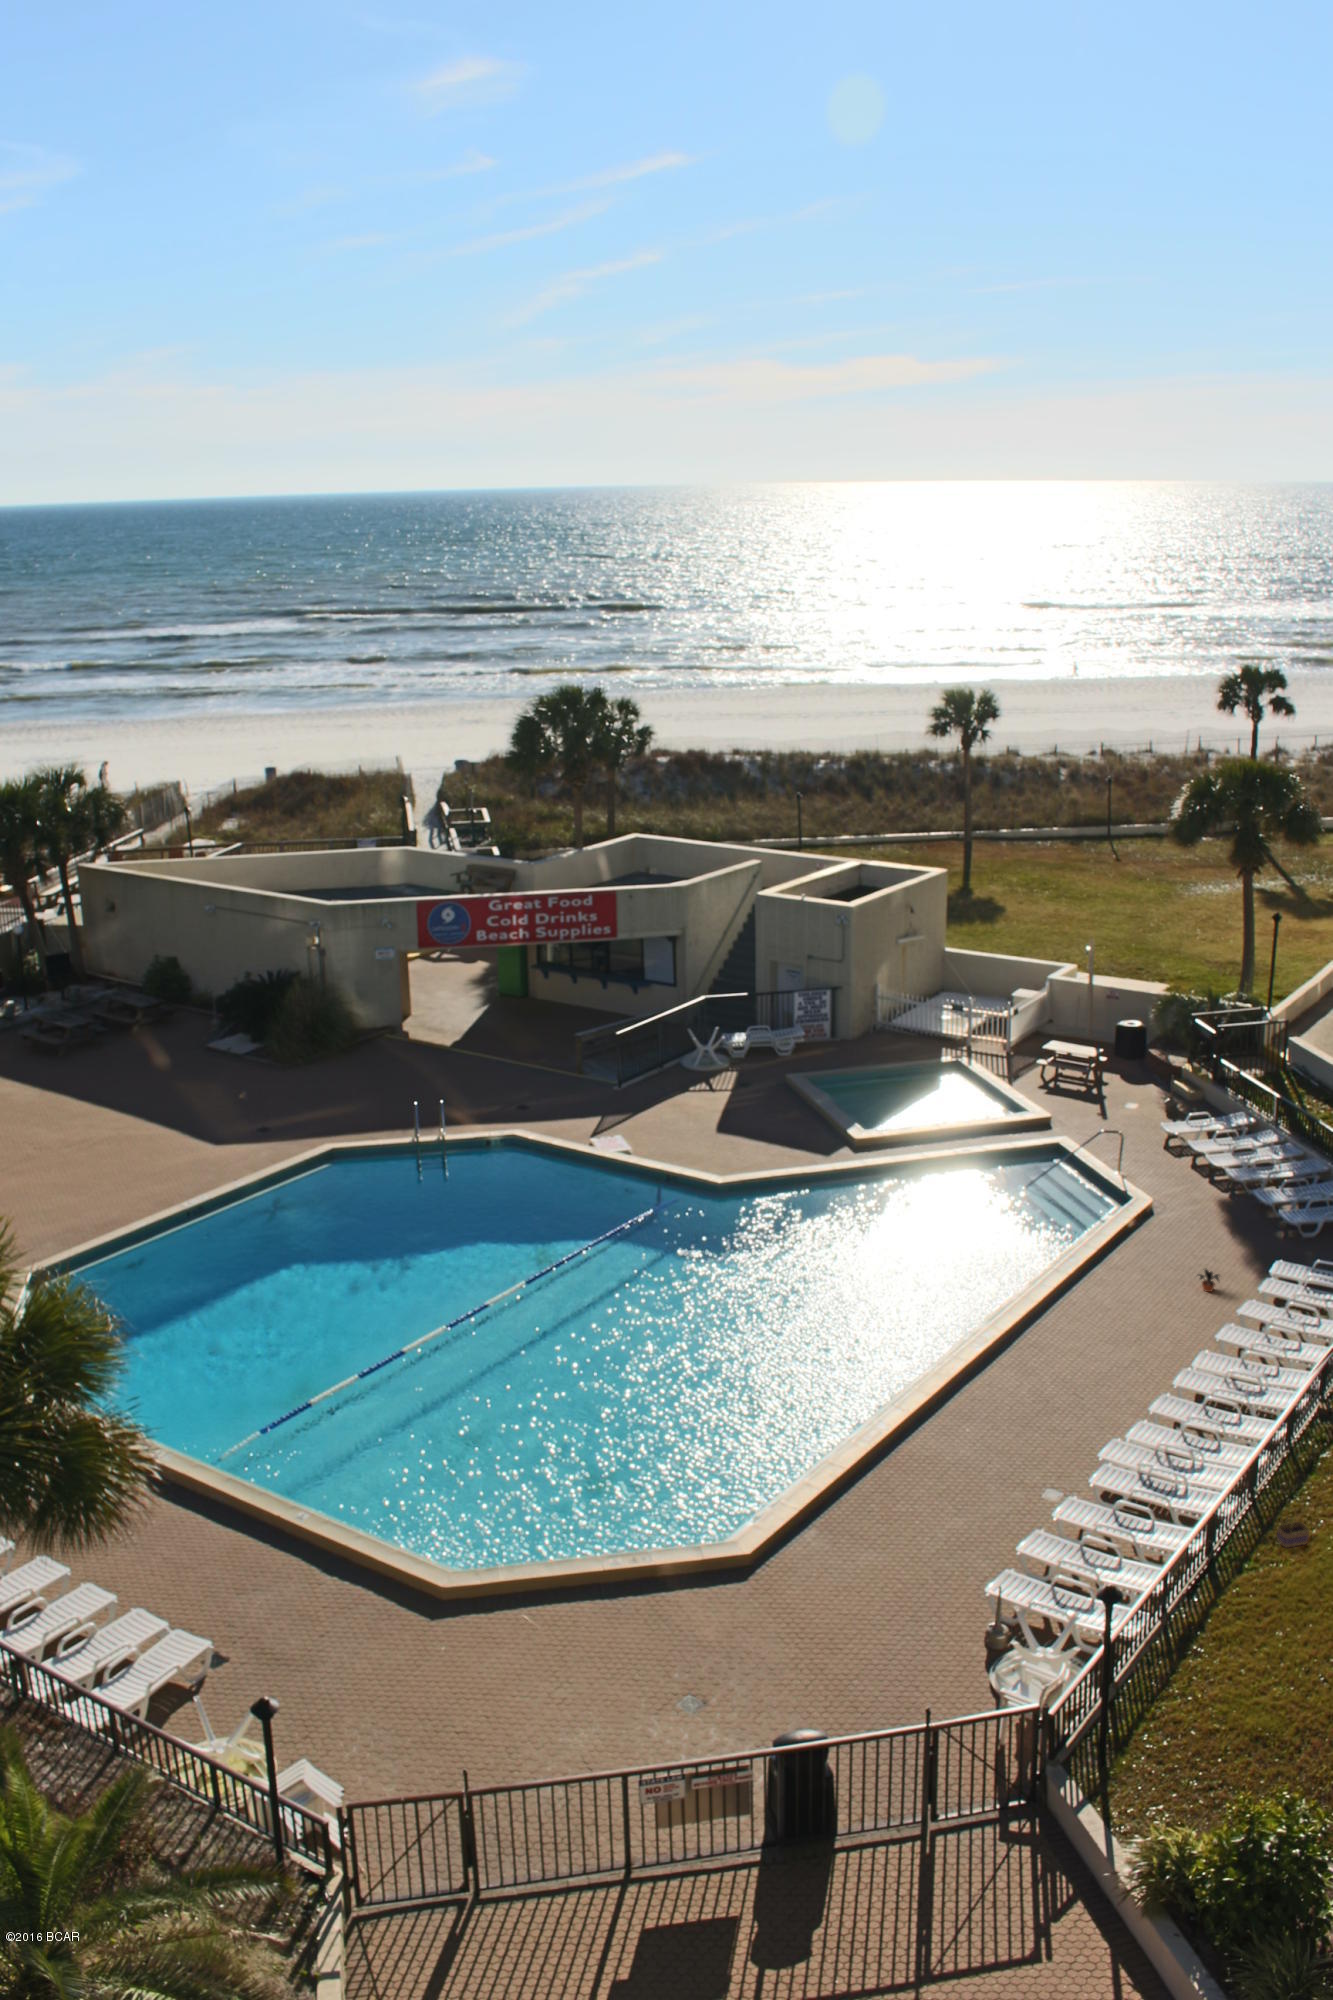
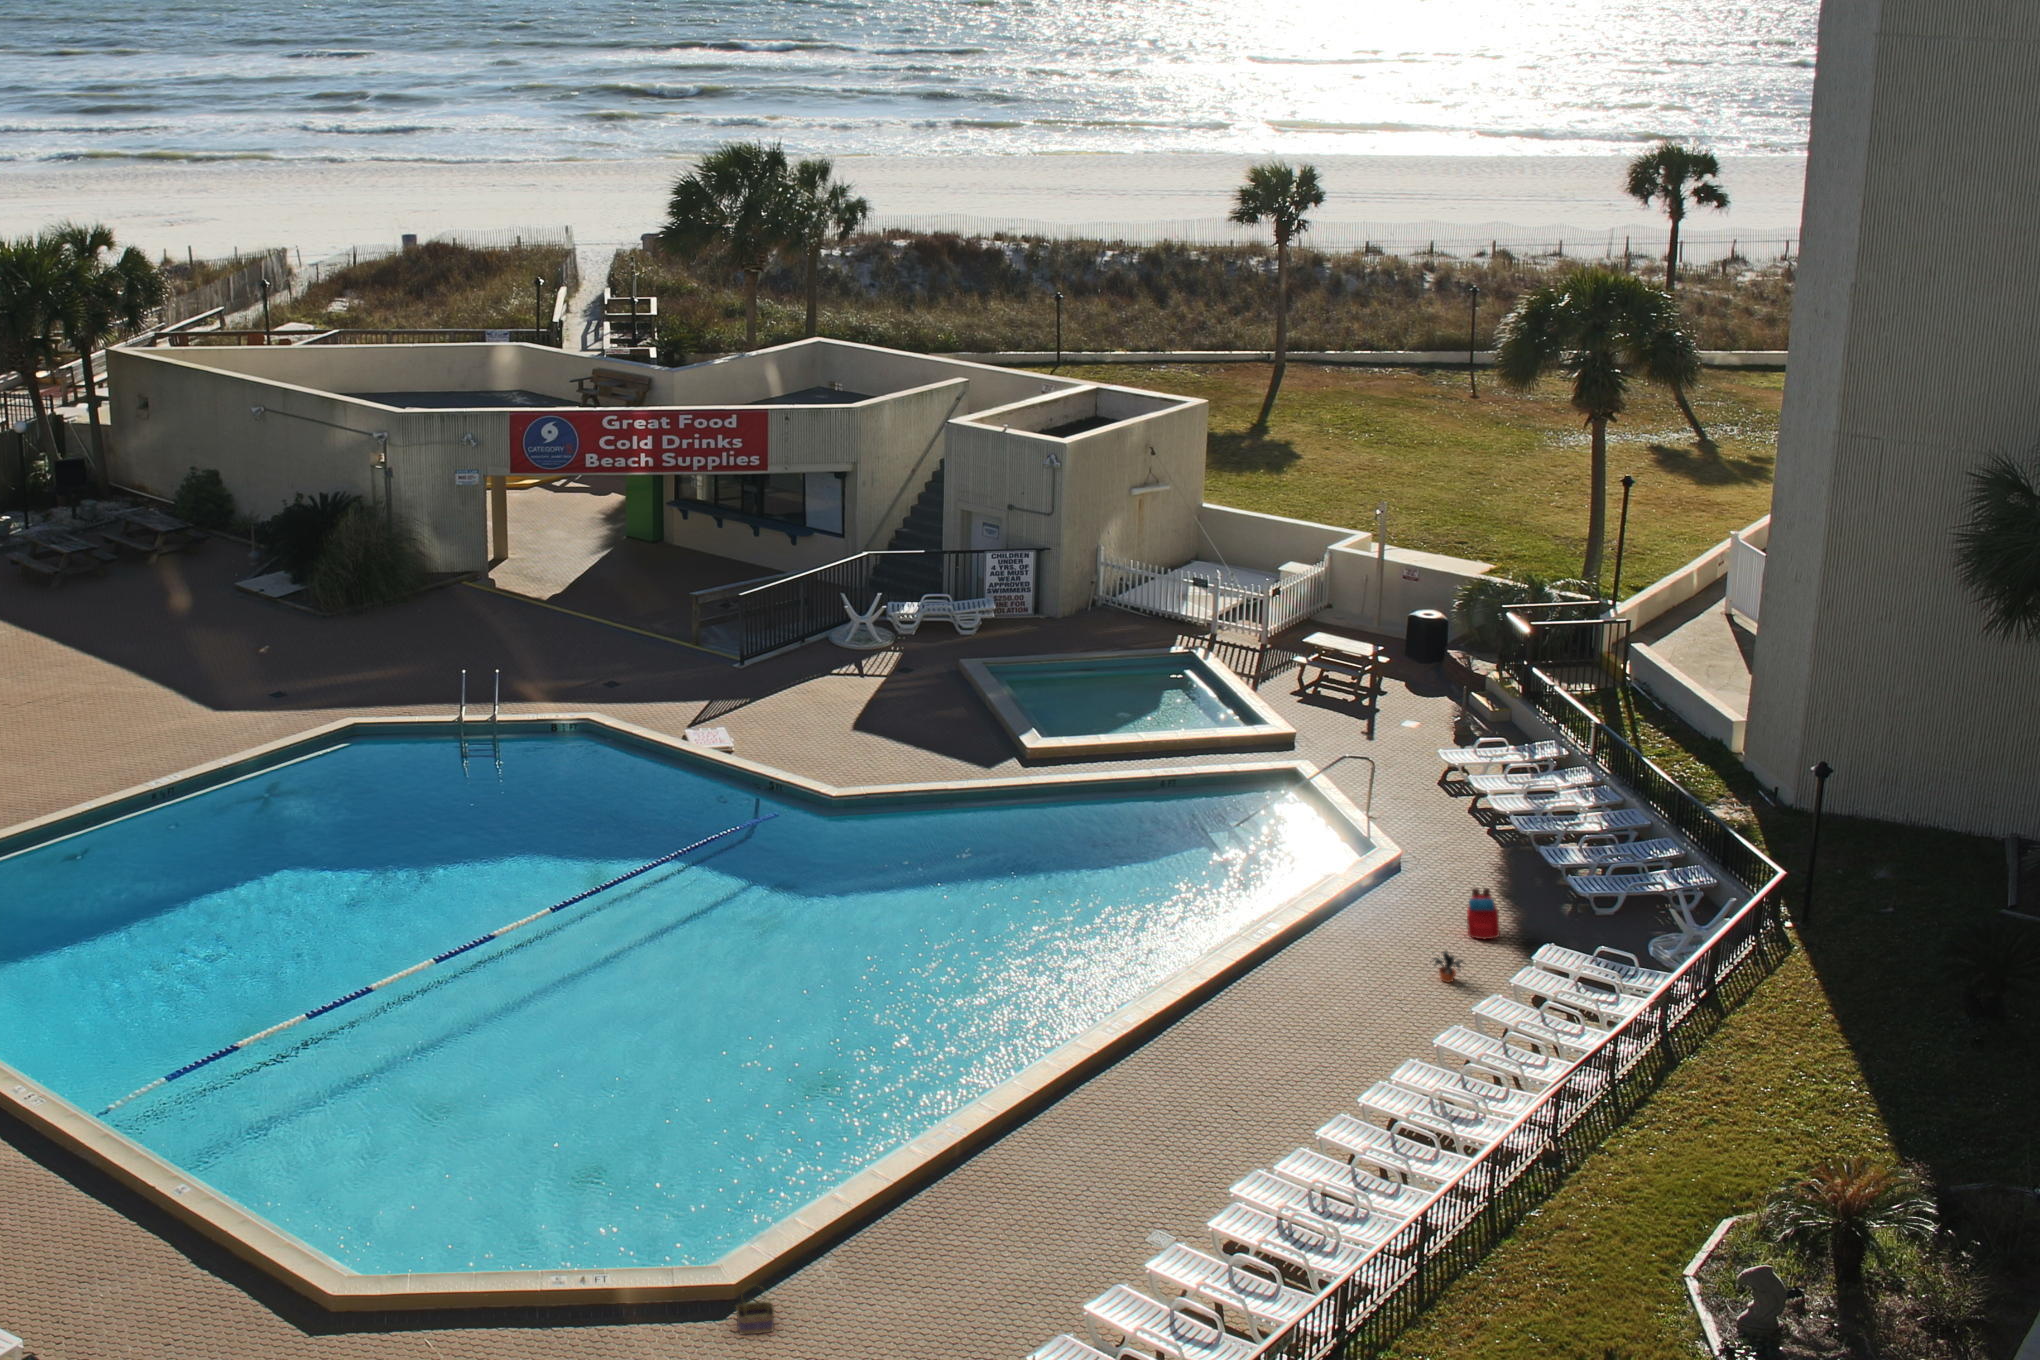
backpack: none [1212,1220,1239,1259] -> present [1467,888,1500,939]
basket: present [1277,1521,1309,1548] -> present [736,1297,774,1335]

